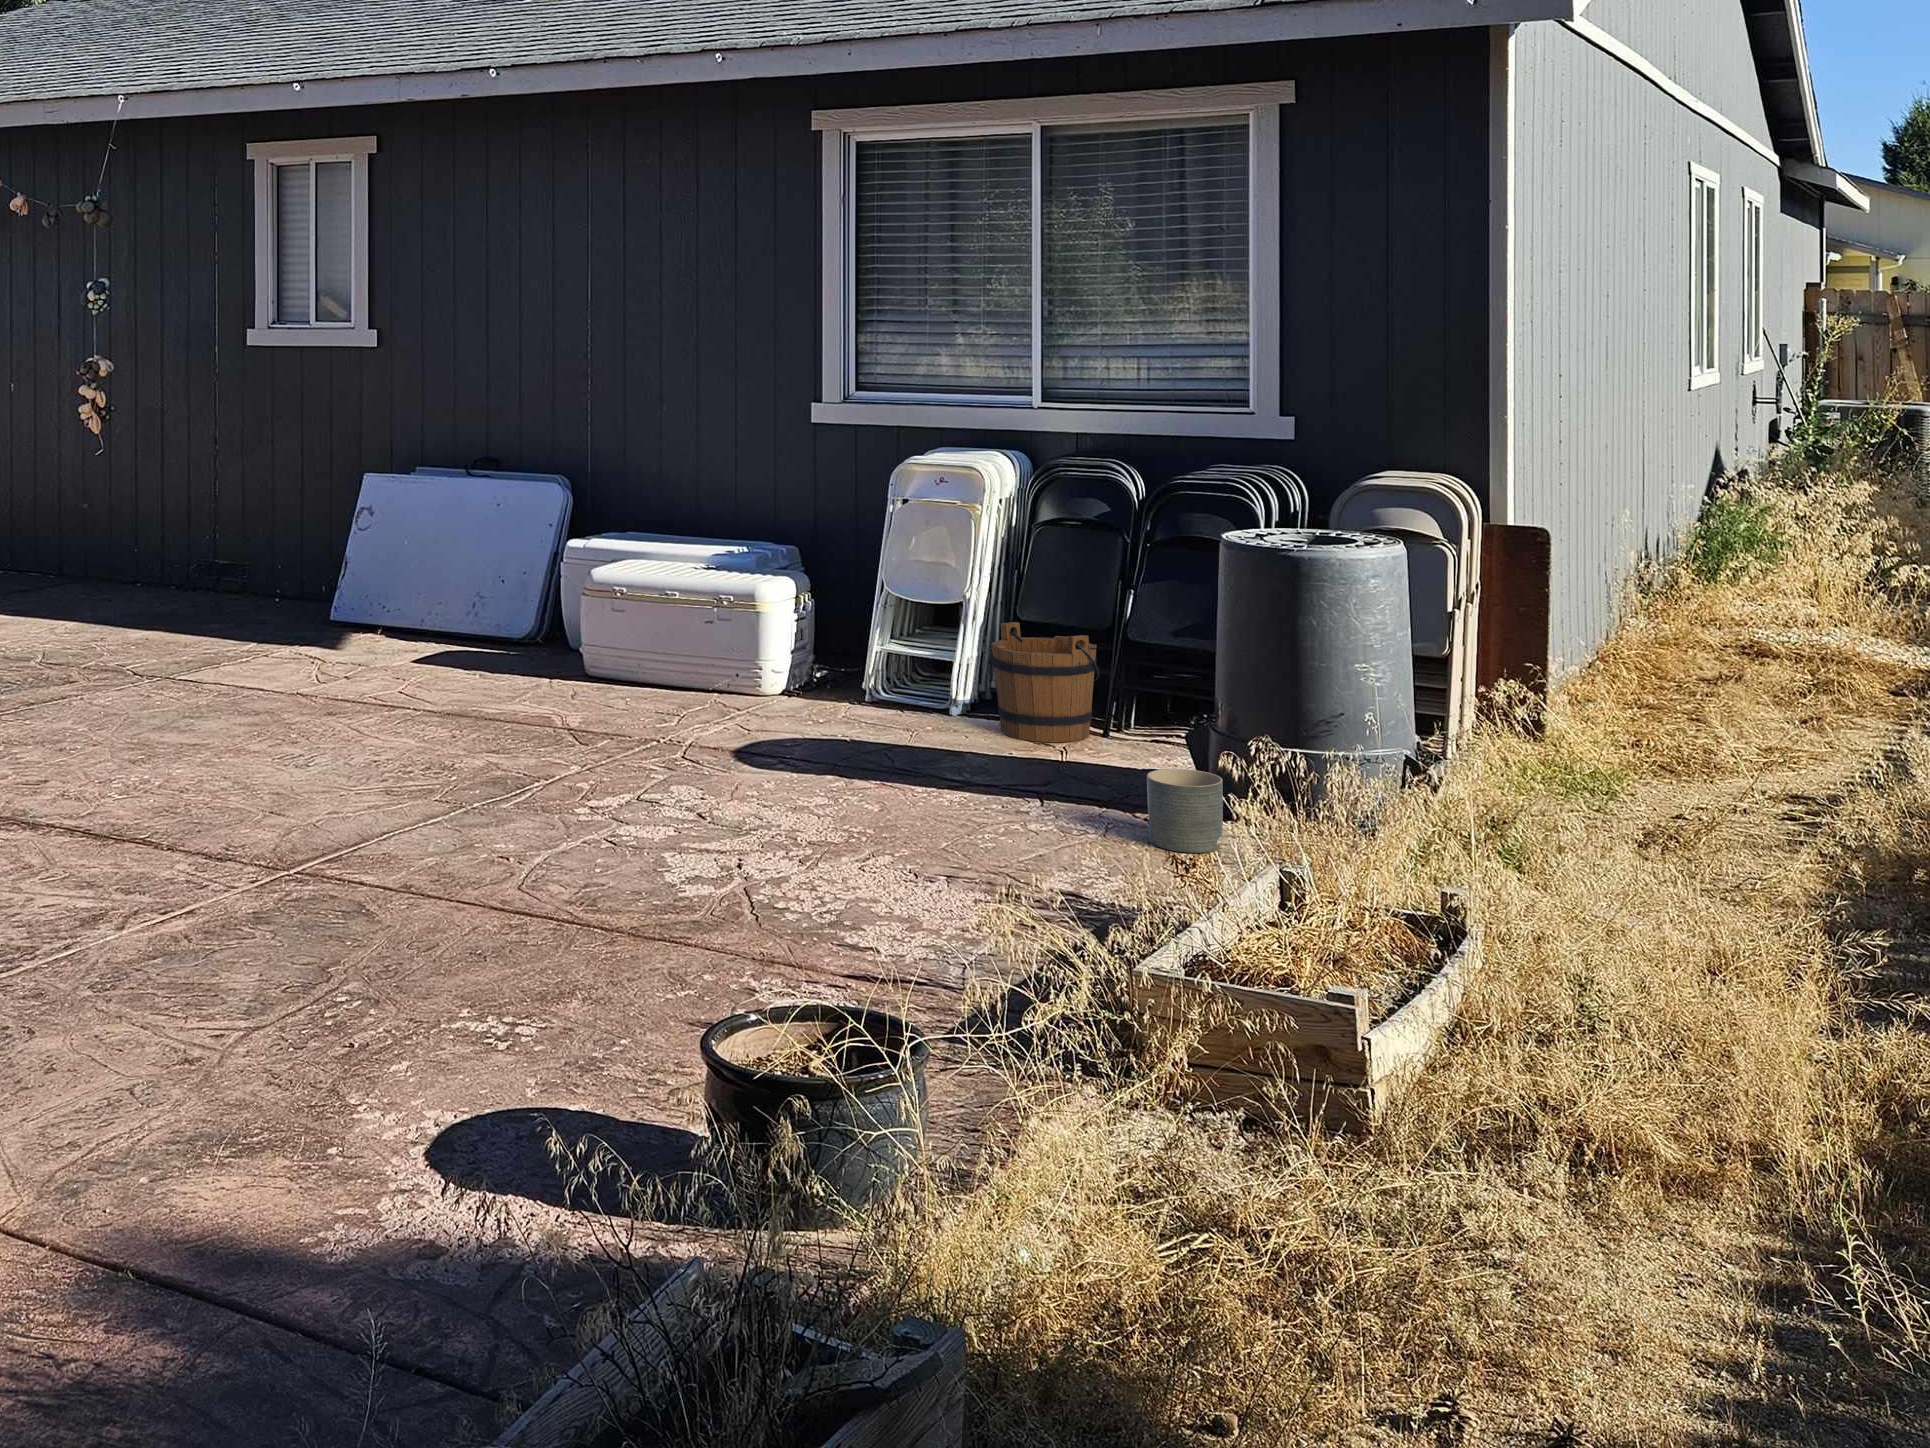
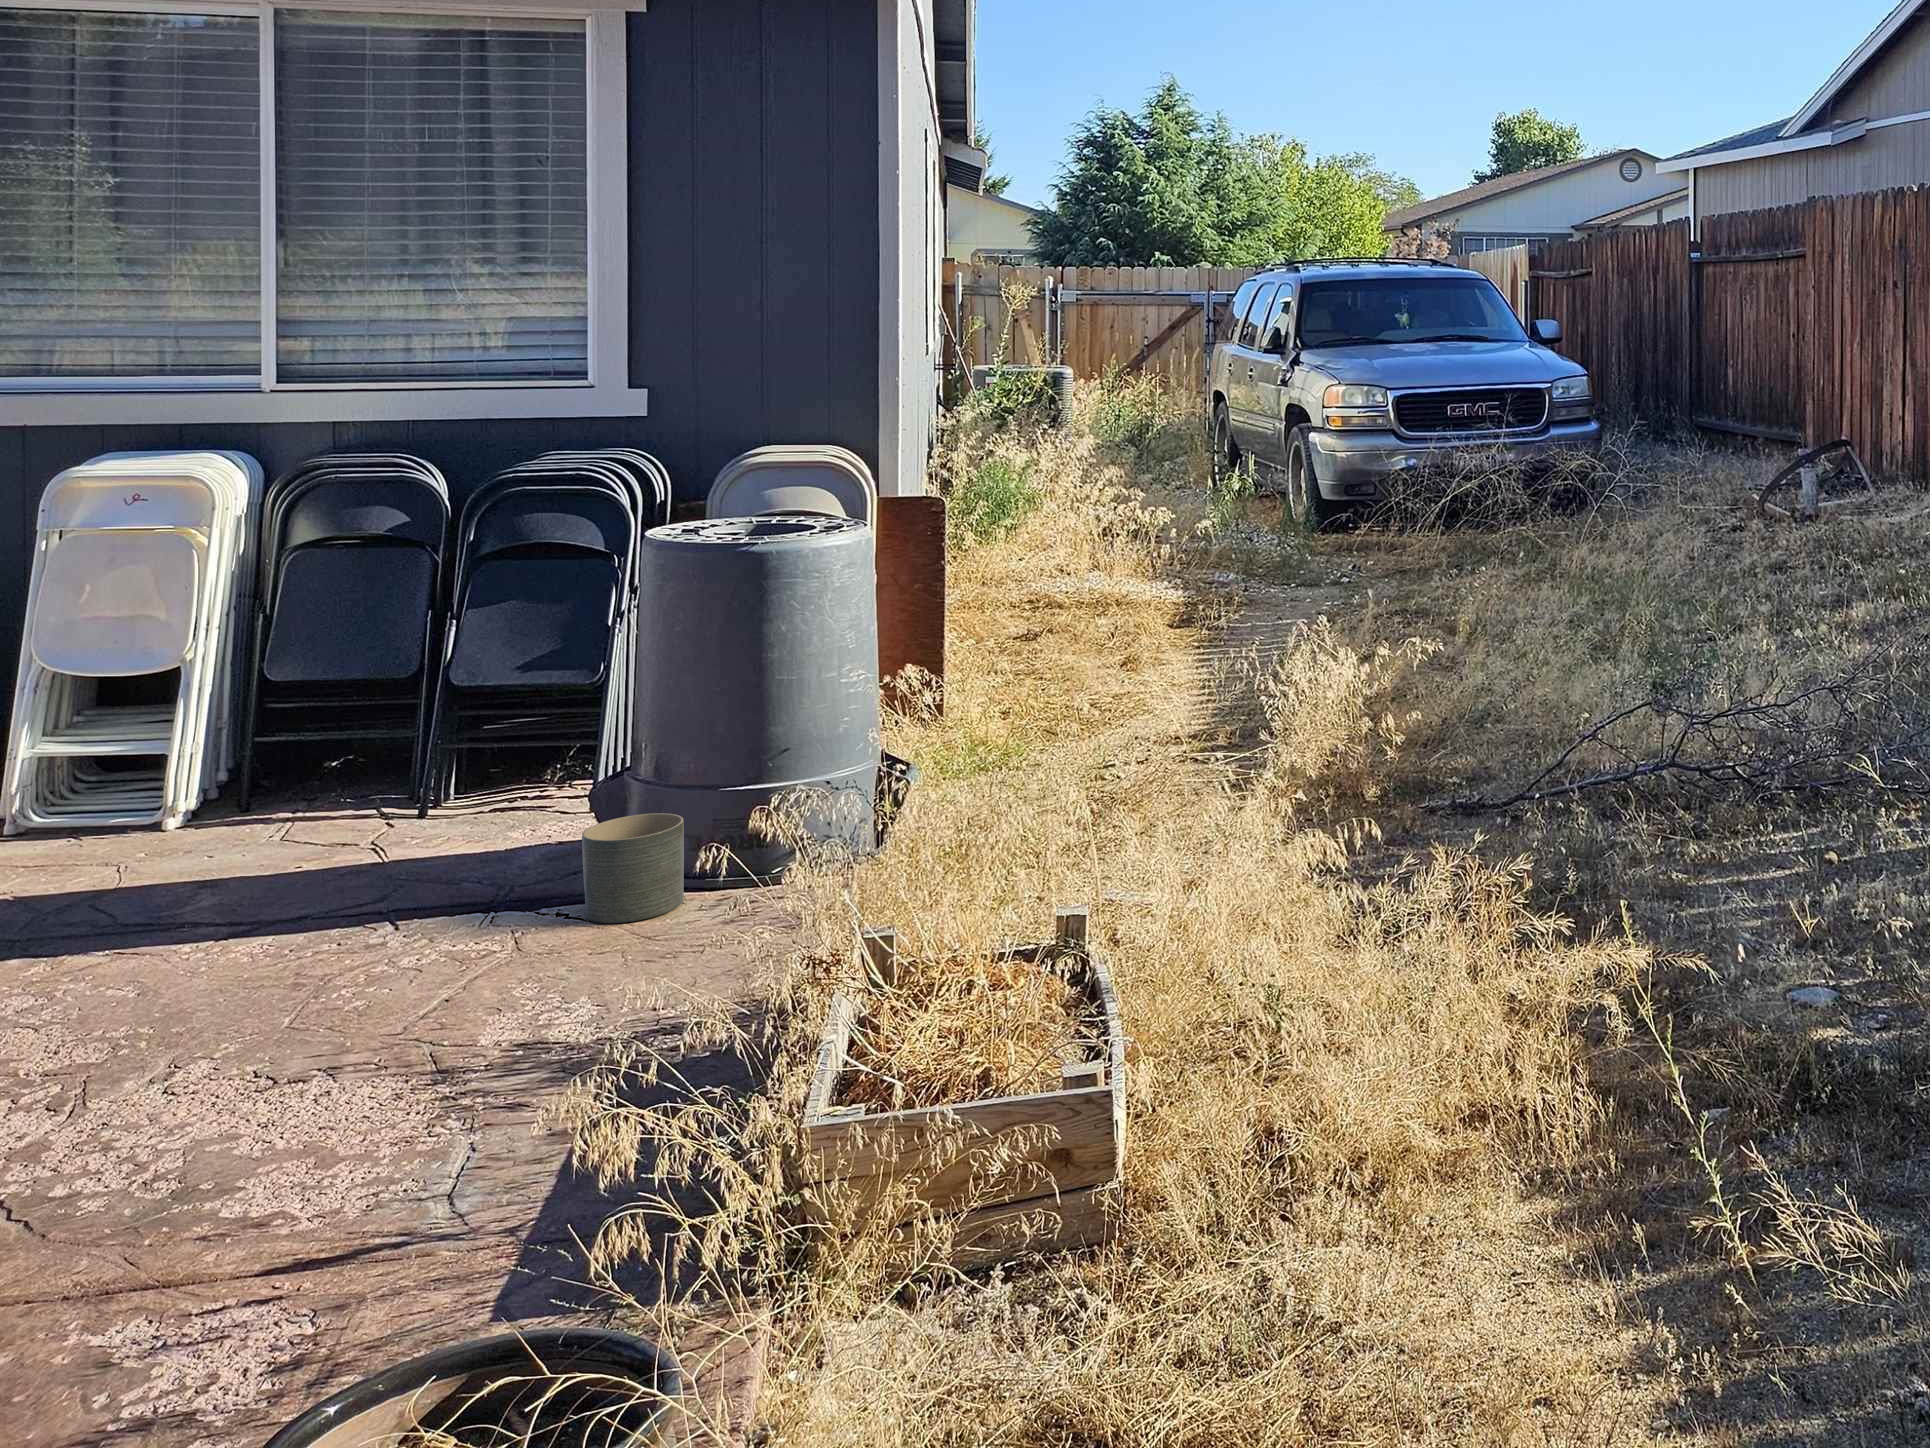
bucket: present [991,622,1099,742] -> none [245,680,420,841]

